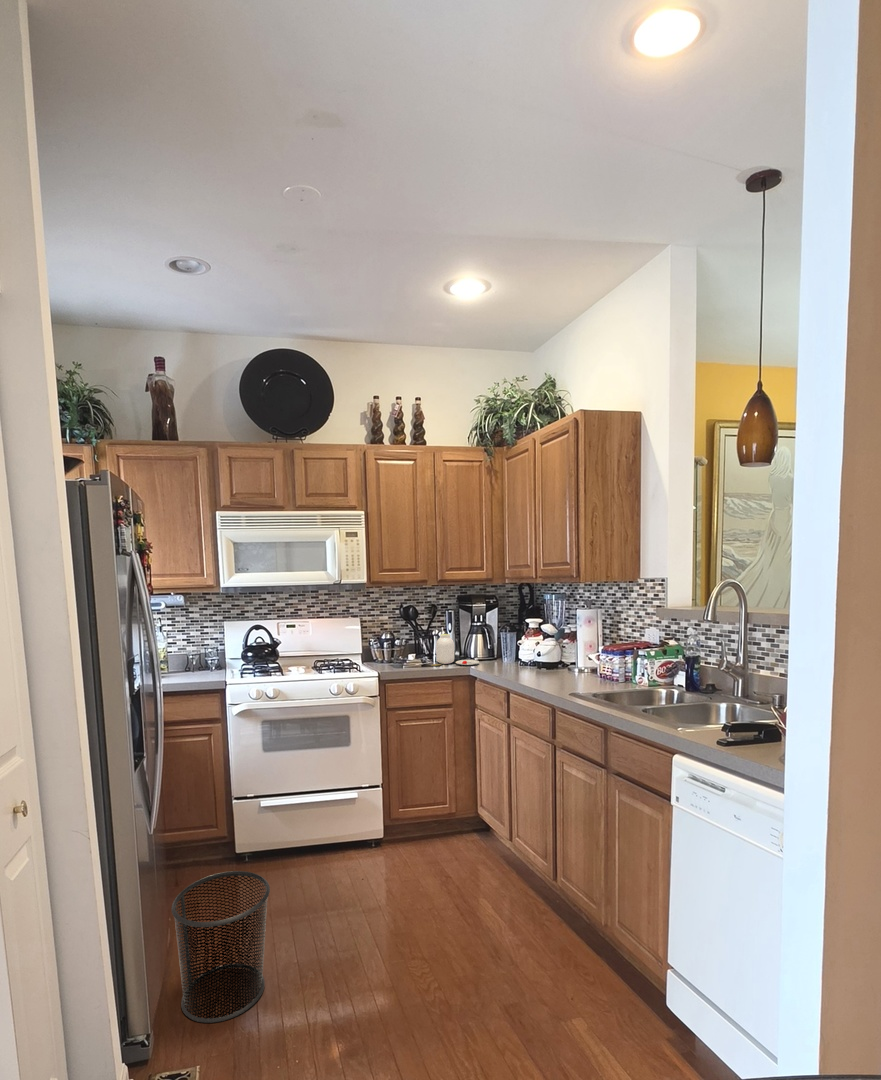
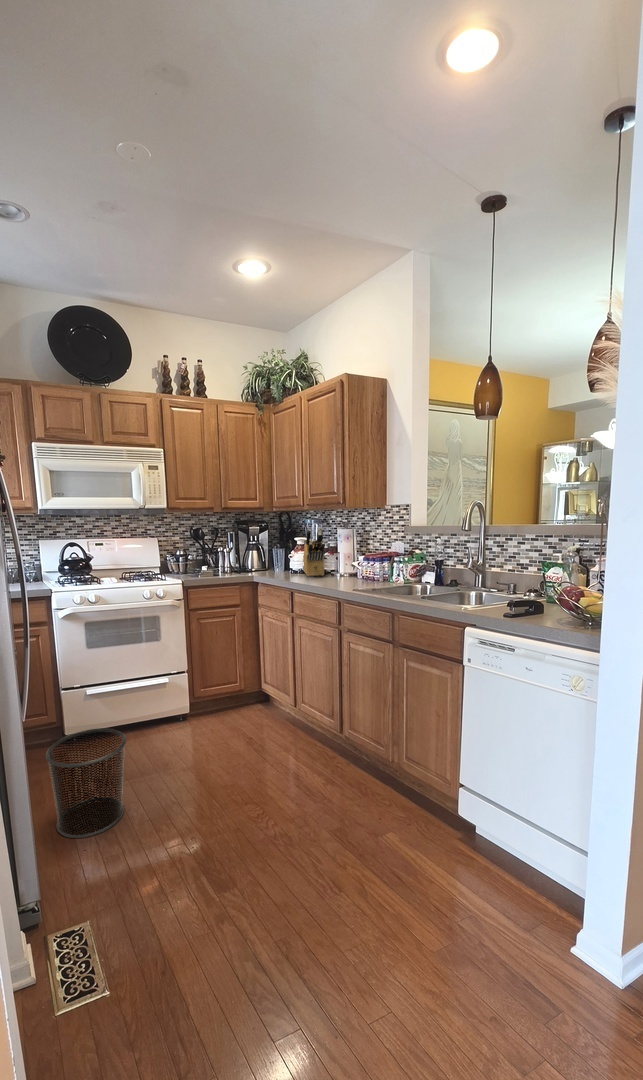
knife block: none [534,610,560,677] -> present [303,527,325,576]
jar: present [432,634,479,666] -> none [222,549,259,574]

